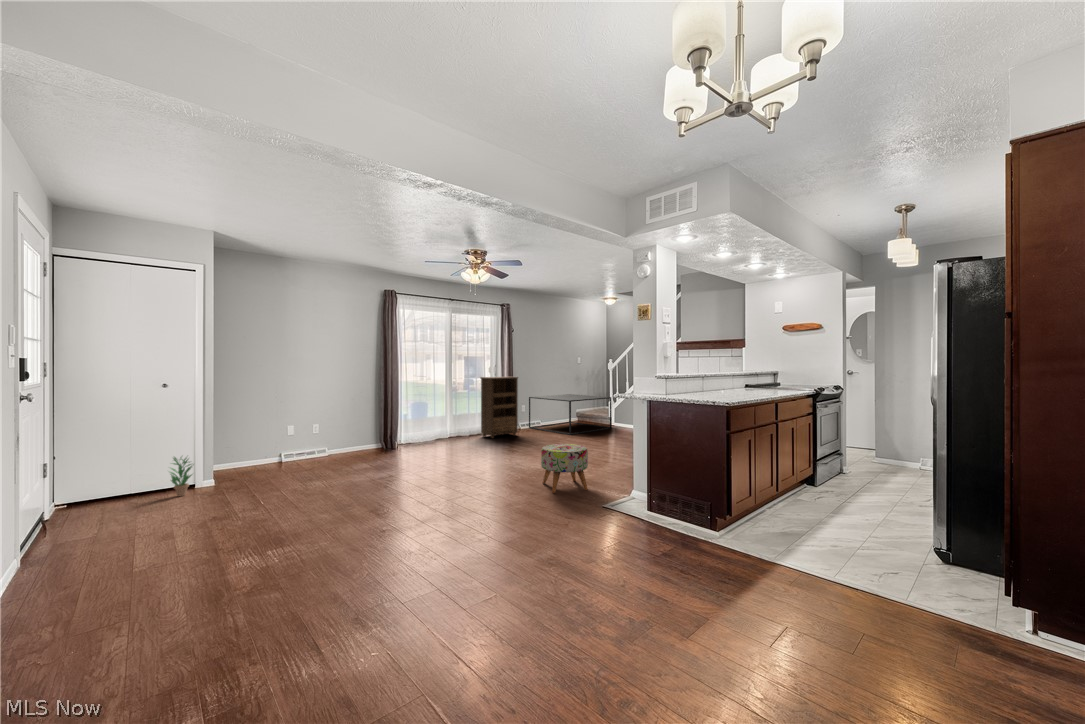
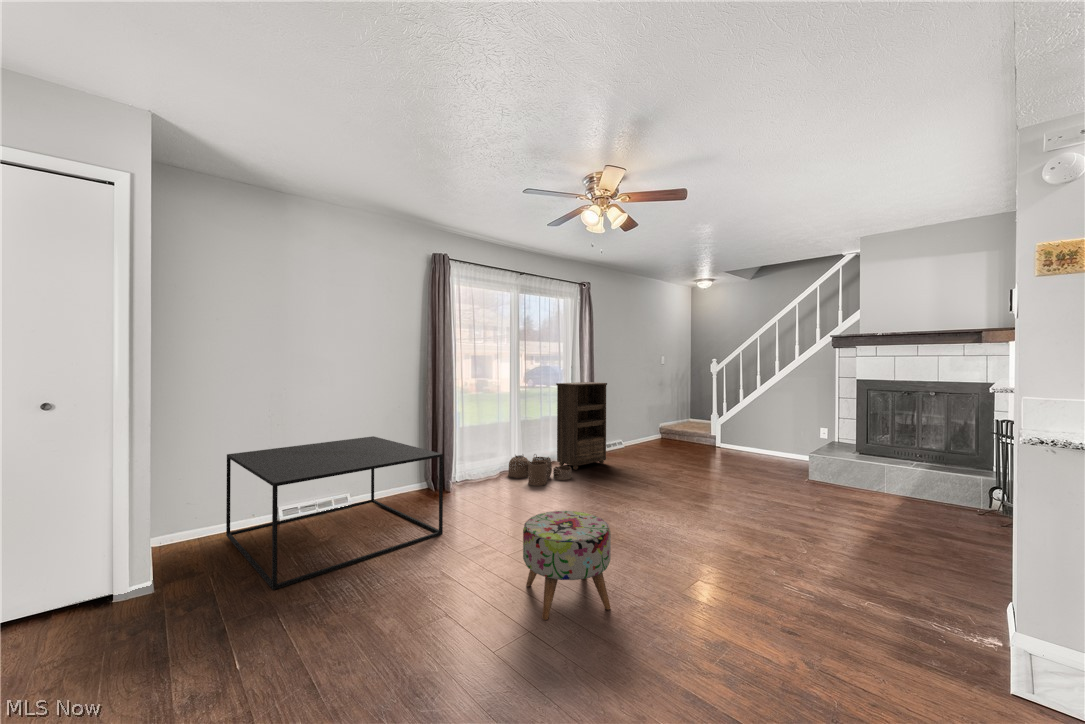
coffee table: present [529,394,611,435] -> present [226,436,443,590]
woven basket: none [442,426,486,446] -> present [508,454,572,486]
ottoman: present [541,444,588,493] -> present [523,511,611,620]
potted plant: present [170,457,192,496] -> none [44,542,107,627]

